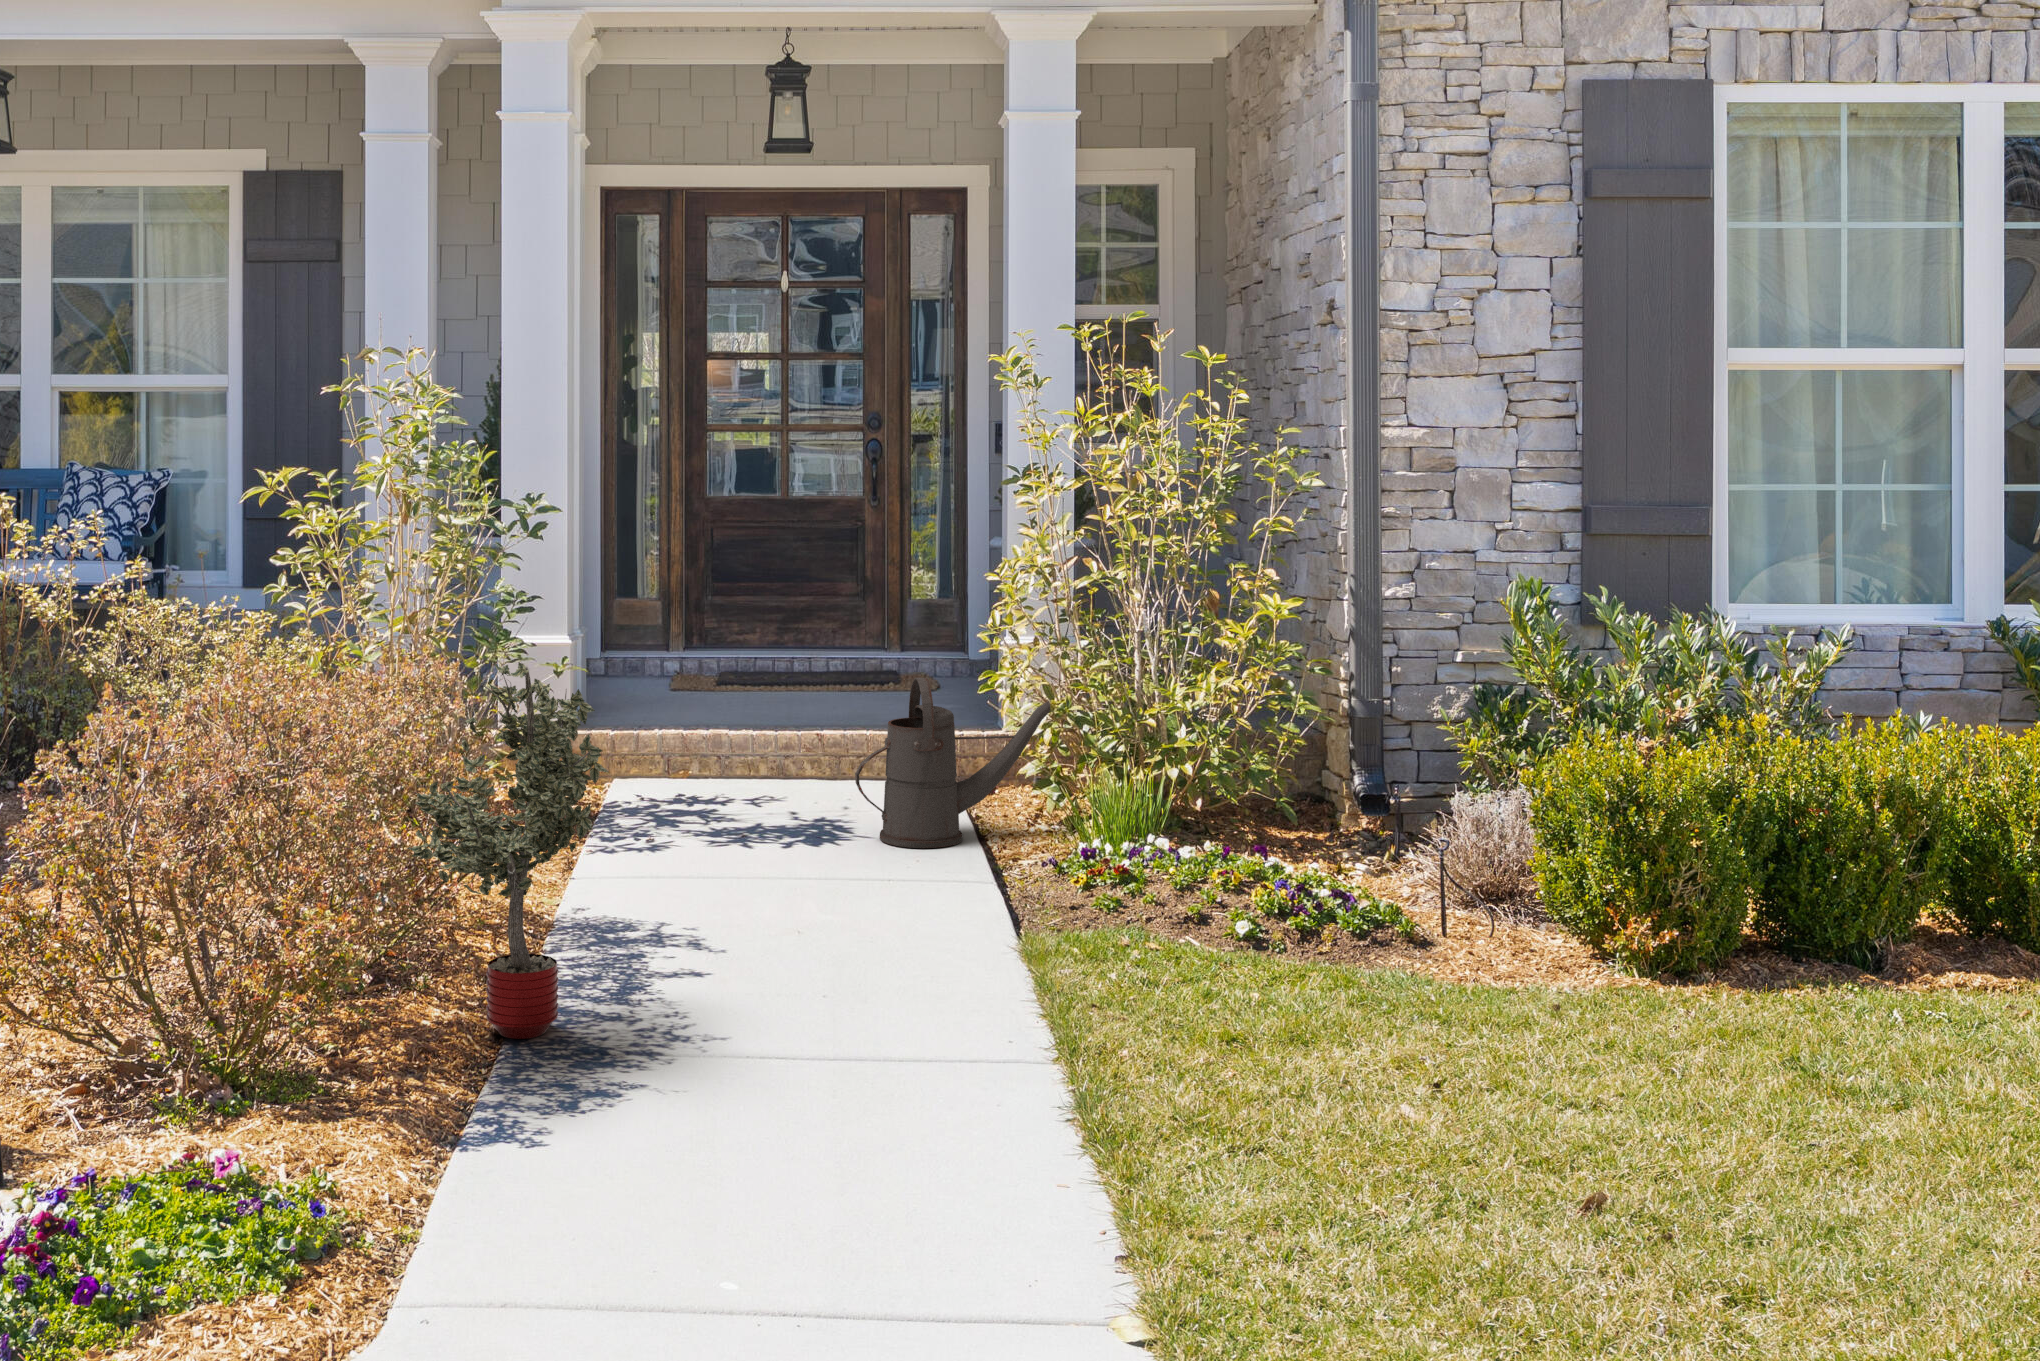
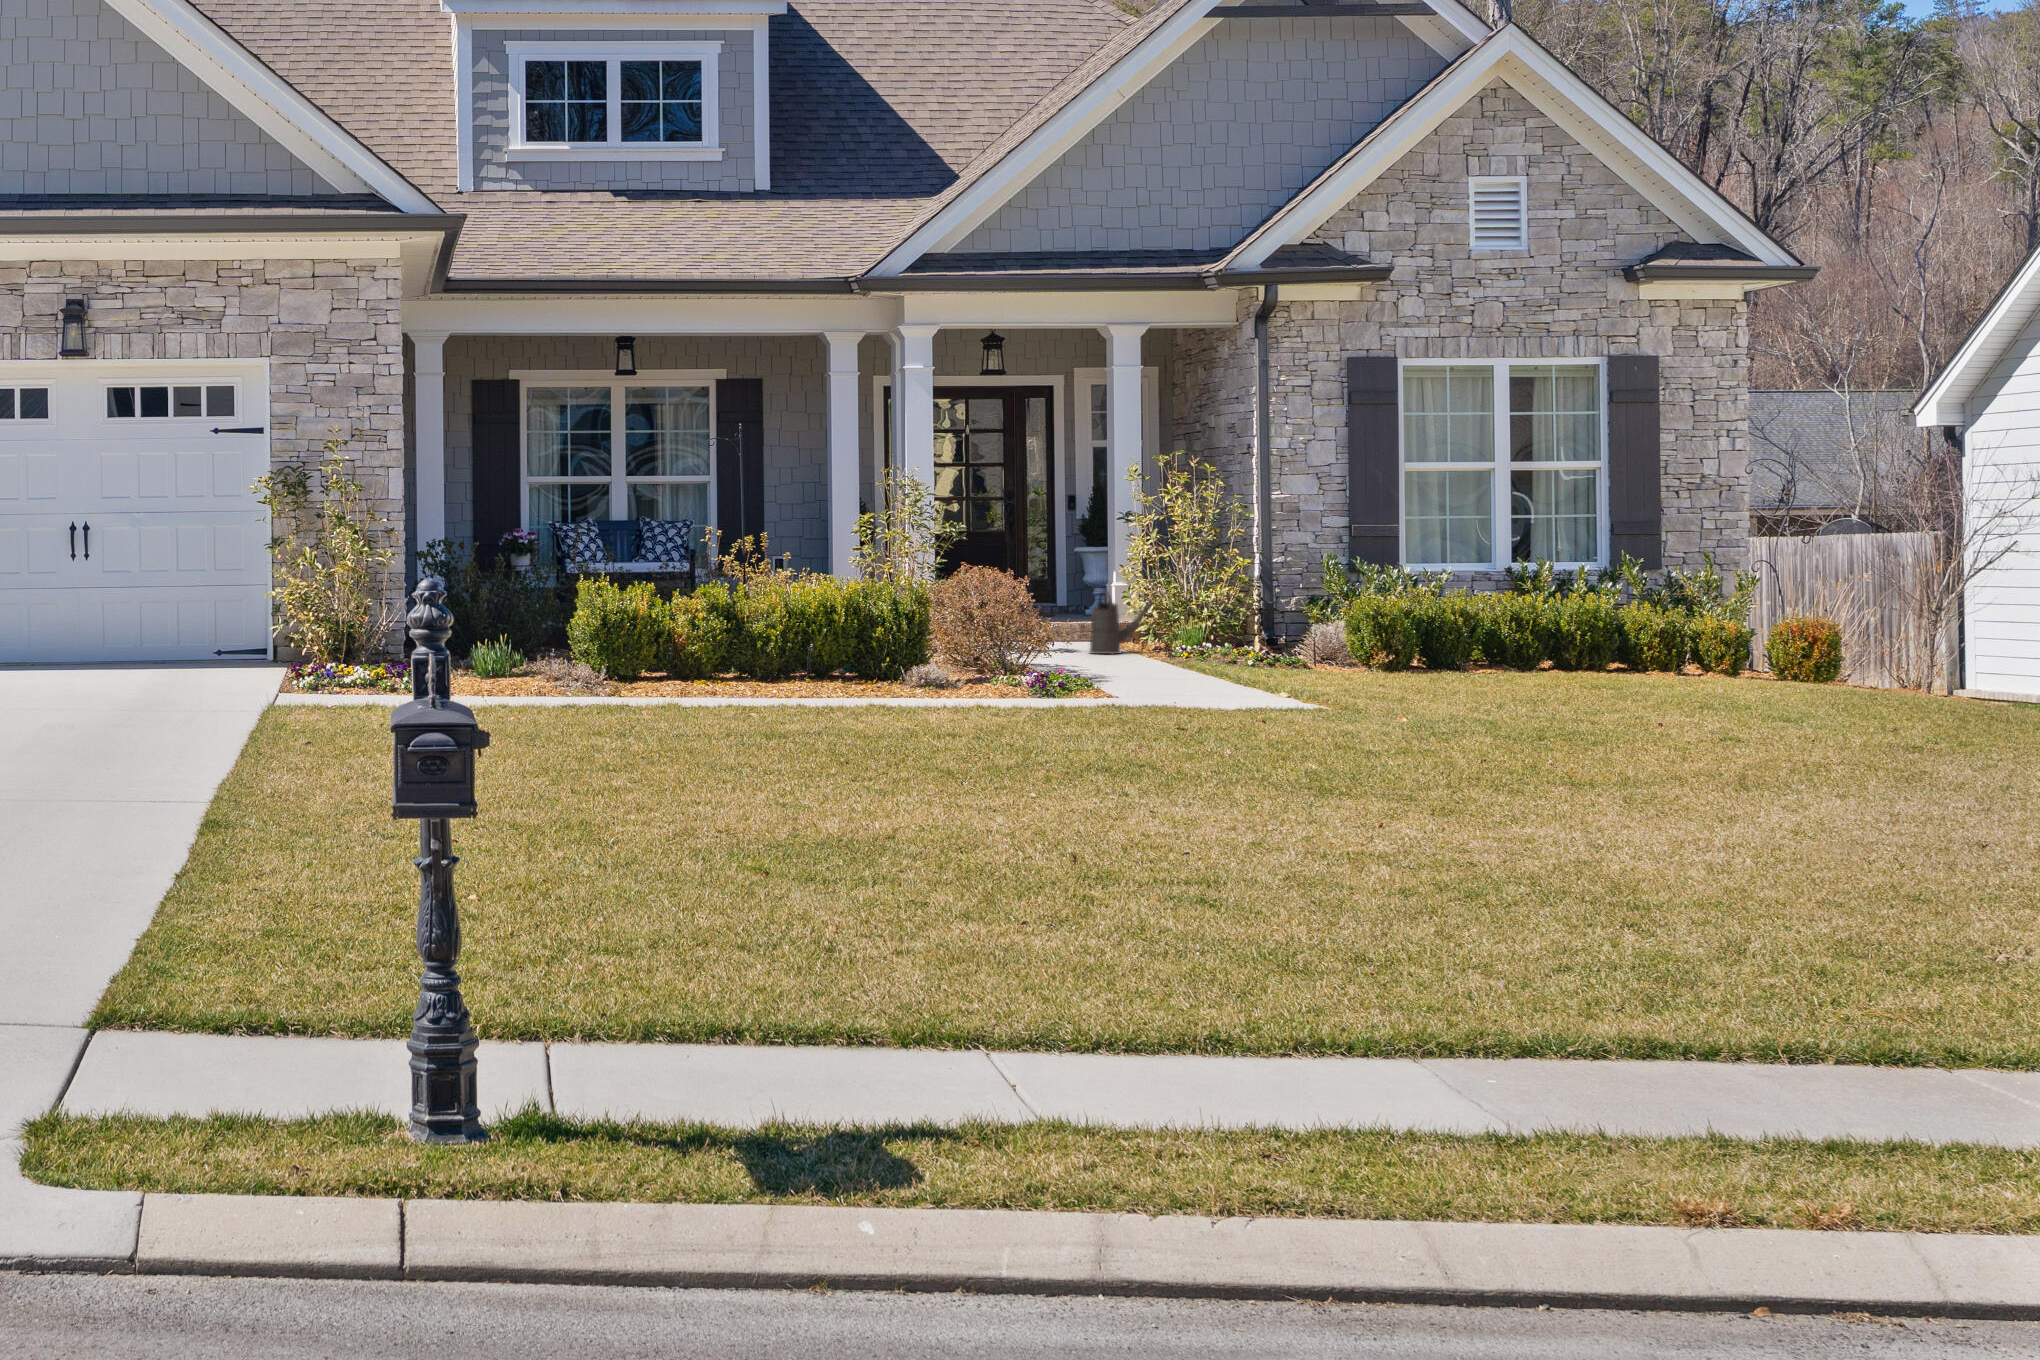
potted tree: present [406,662,608,1039] -> none [1005,565,1067,679]

